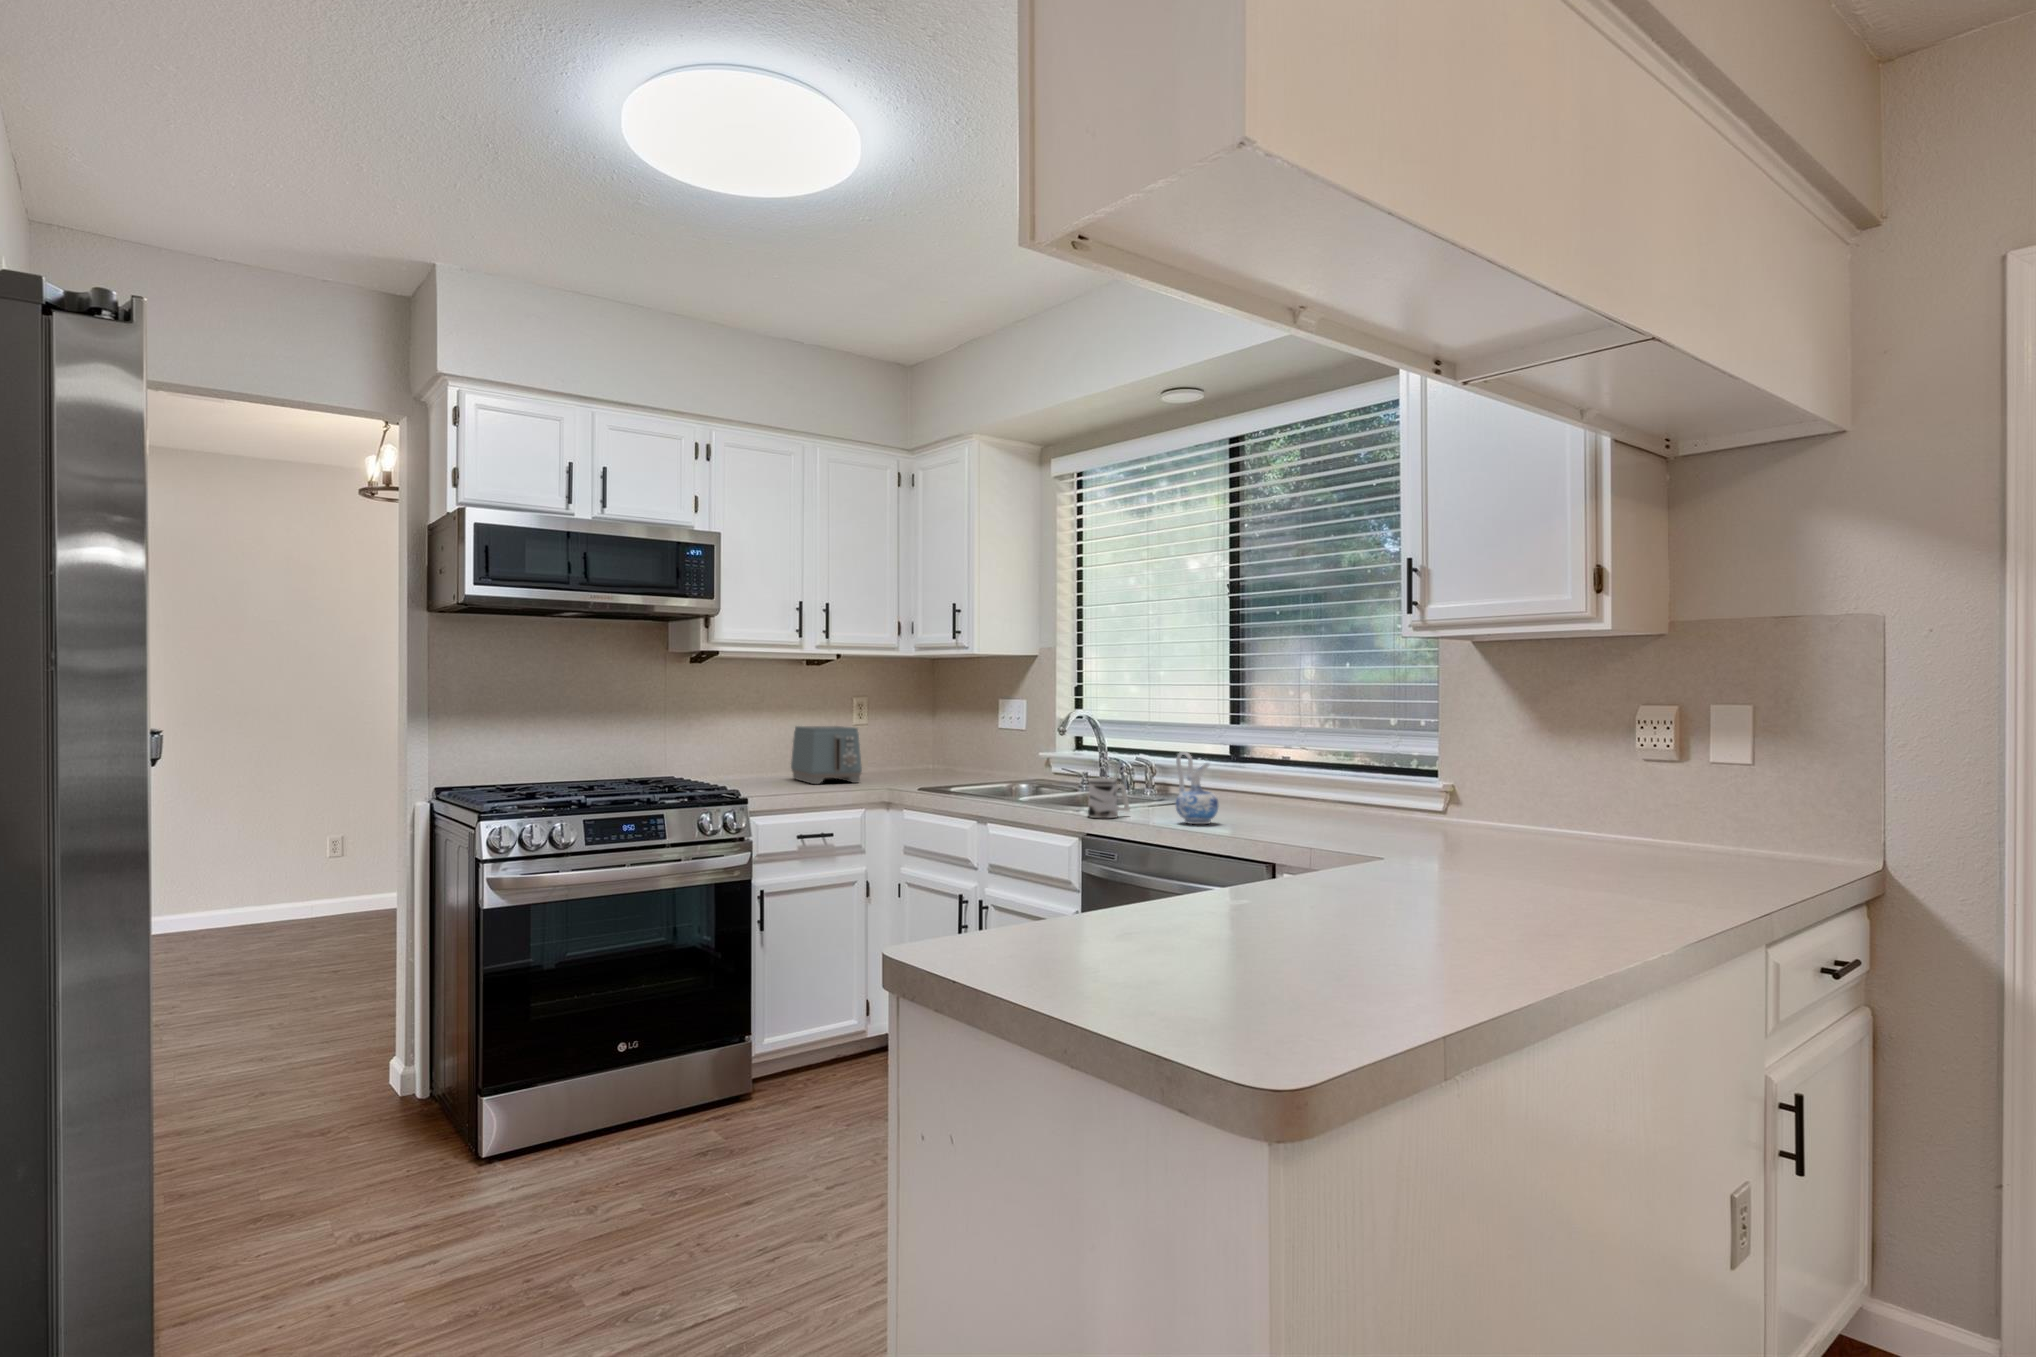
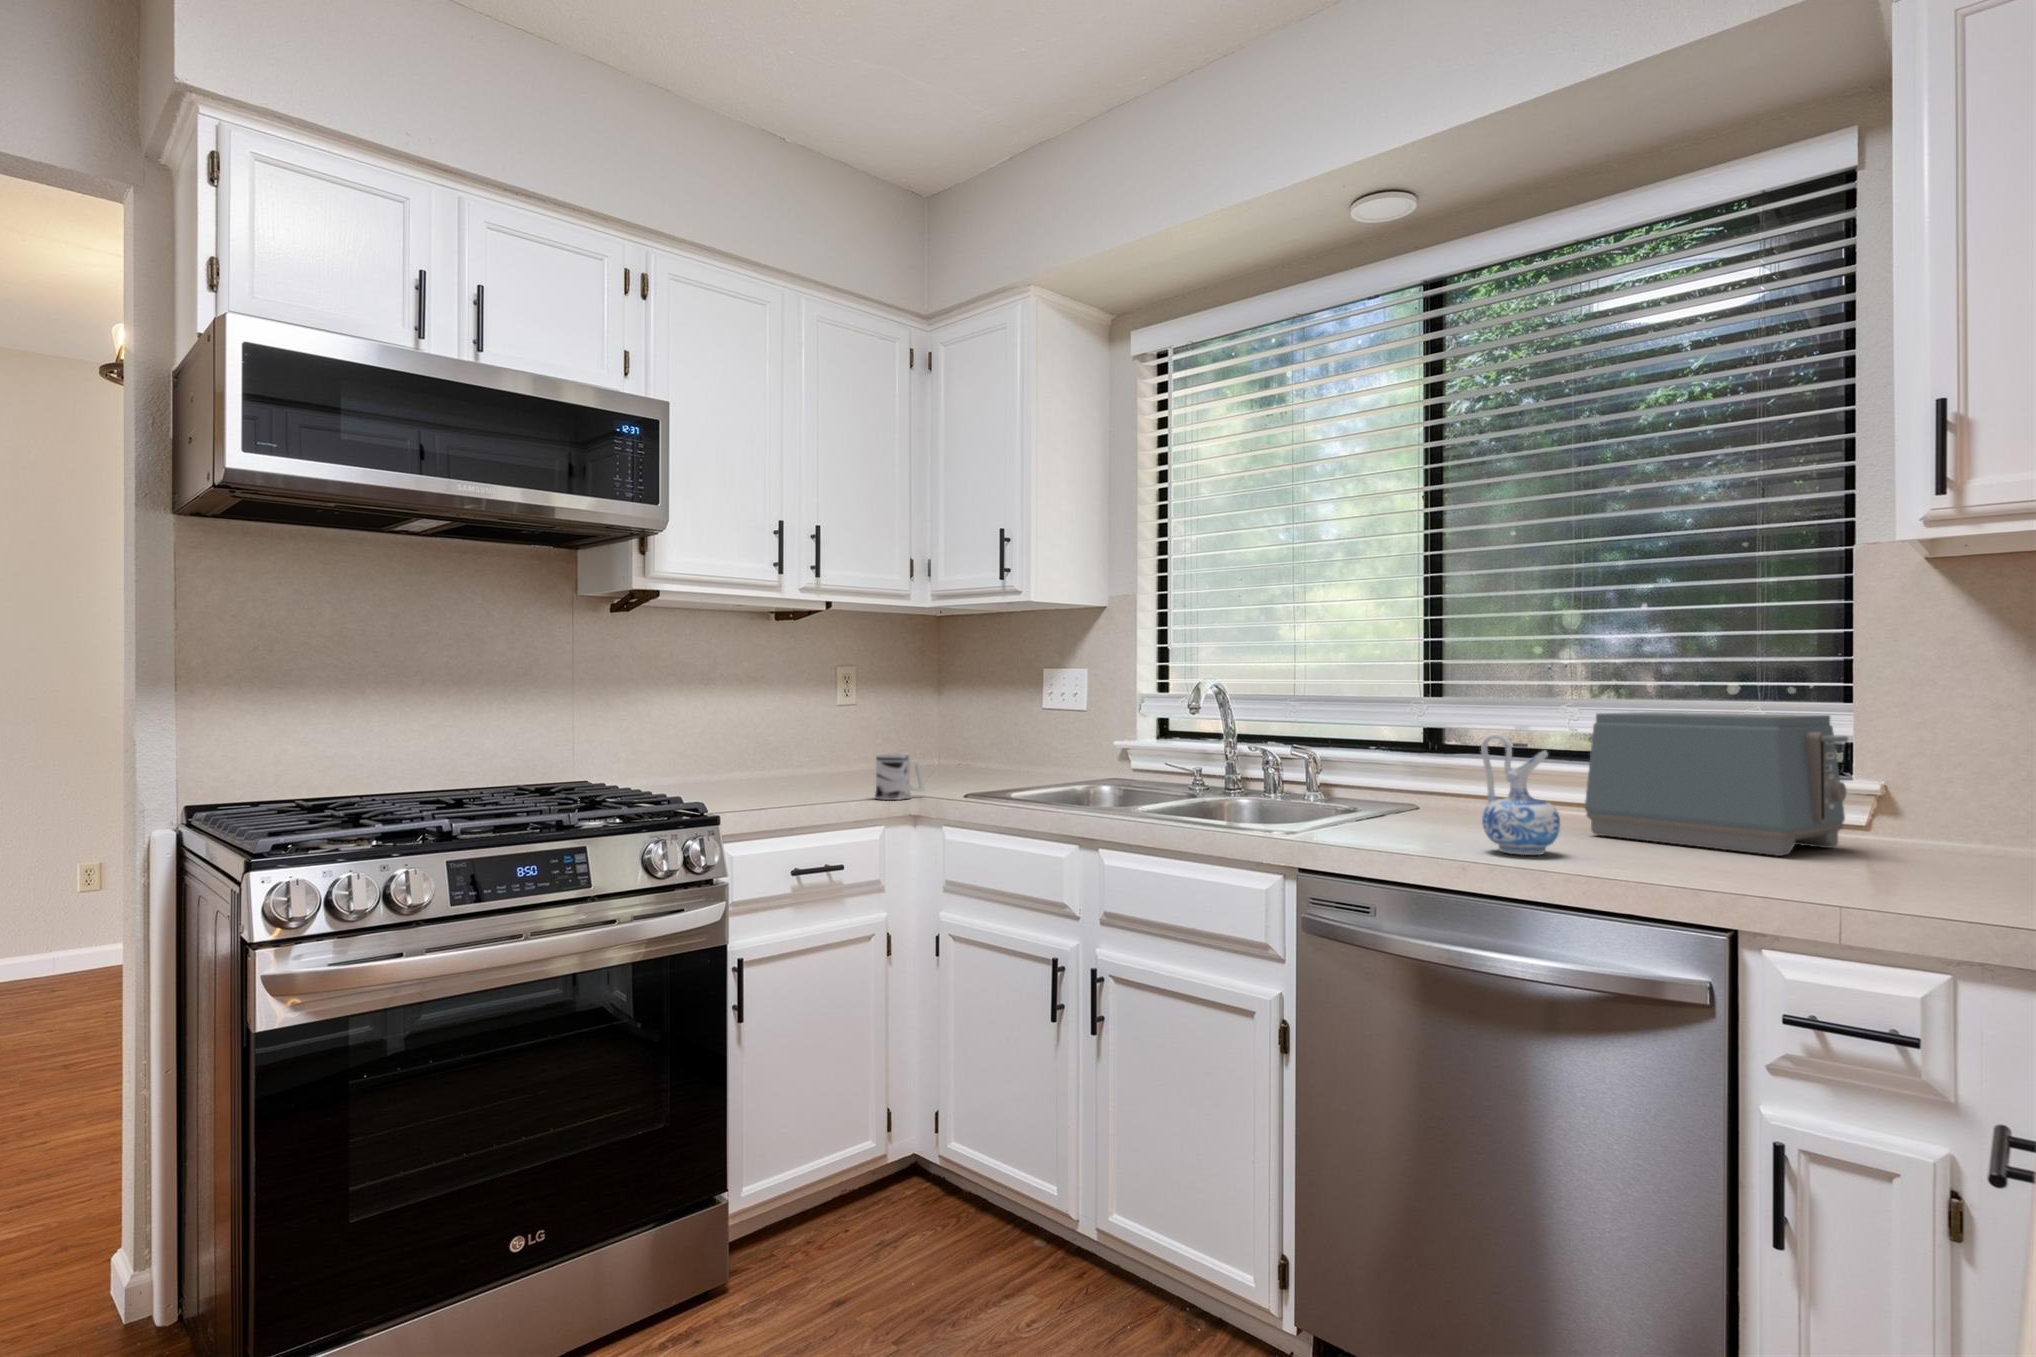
toaster: present [791,726,862,784] -> present [1585,712,1848,856]
mug: present [1088,778,1130,818] -> present [875,753,925,800]

